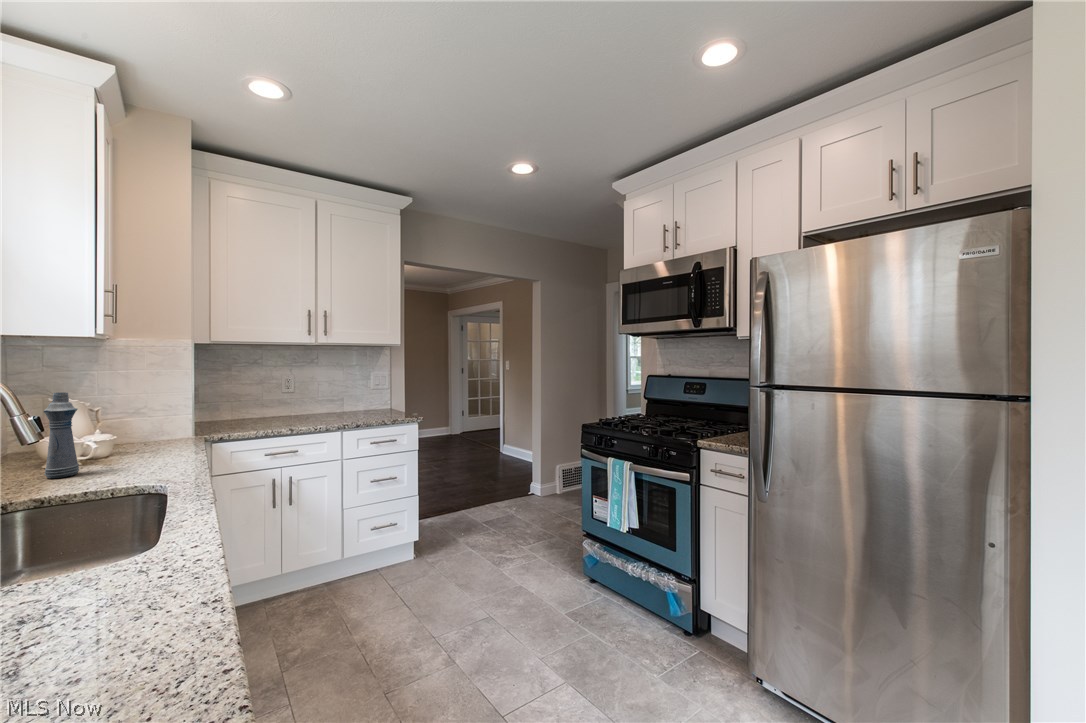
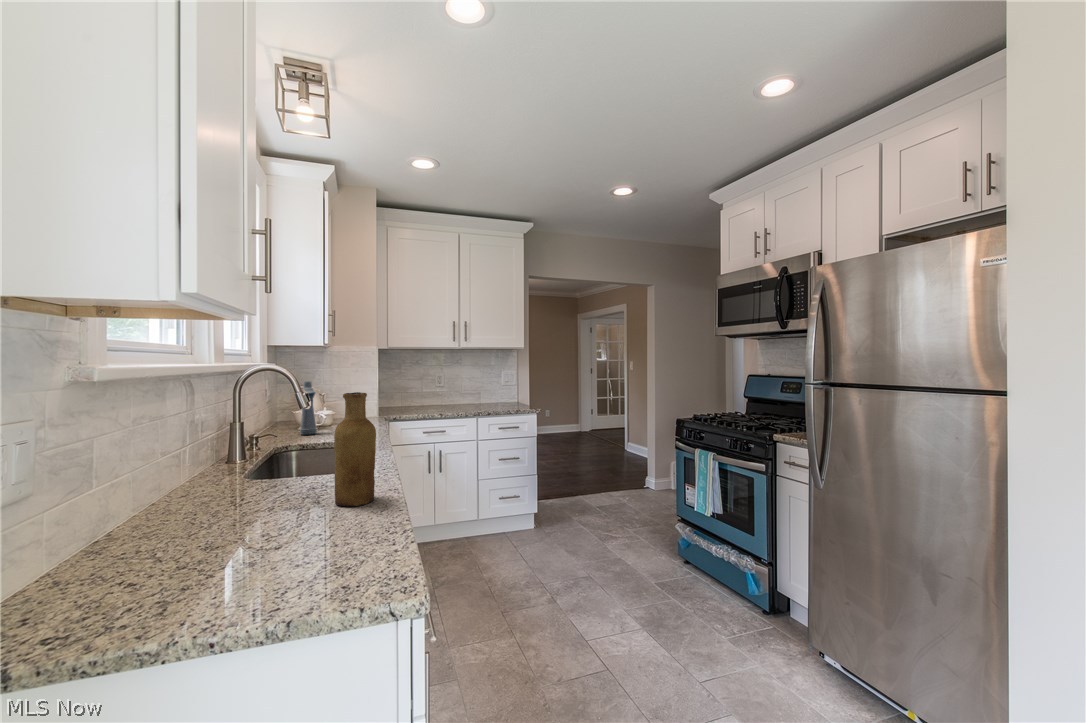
vase: none [89,424,190,659] -> present [334,392,376,507]

